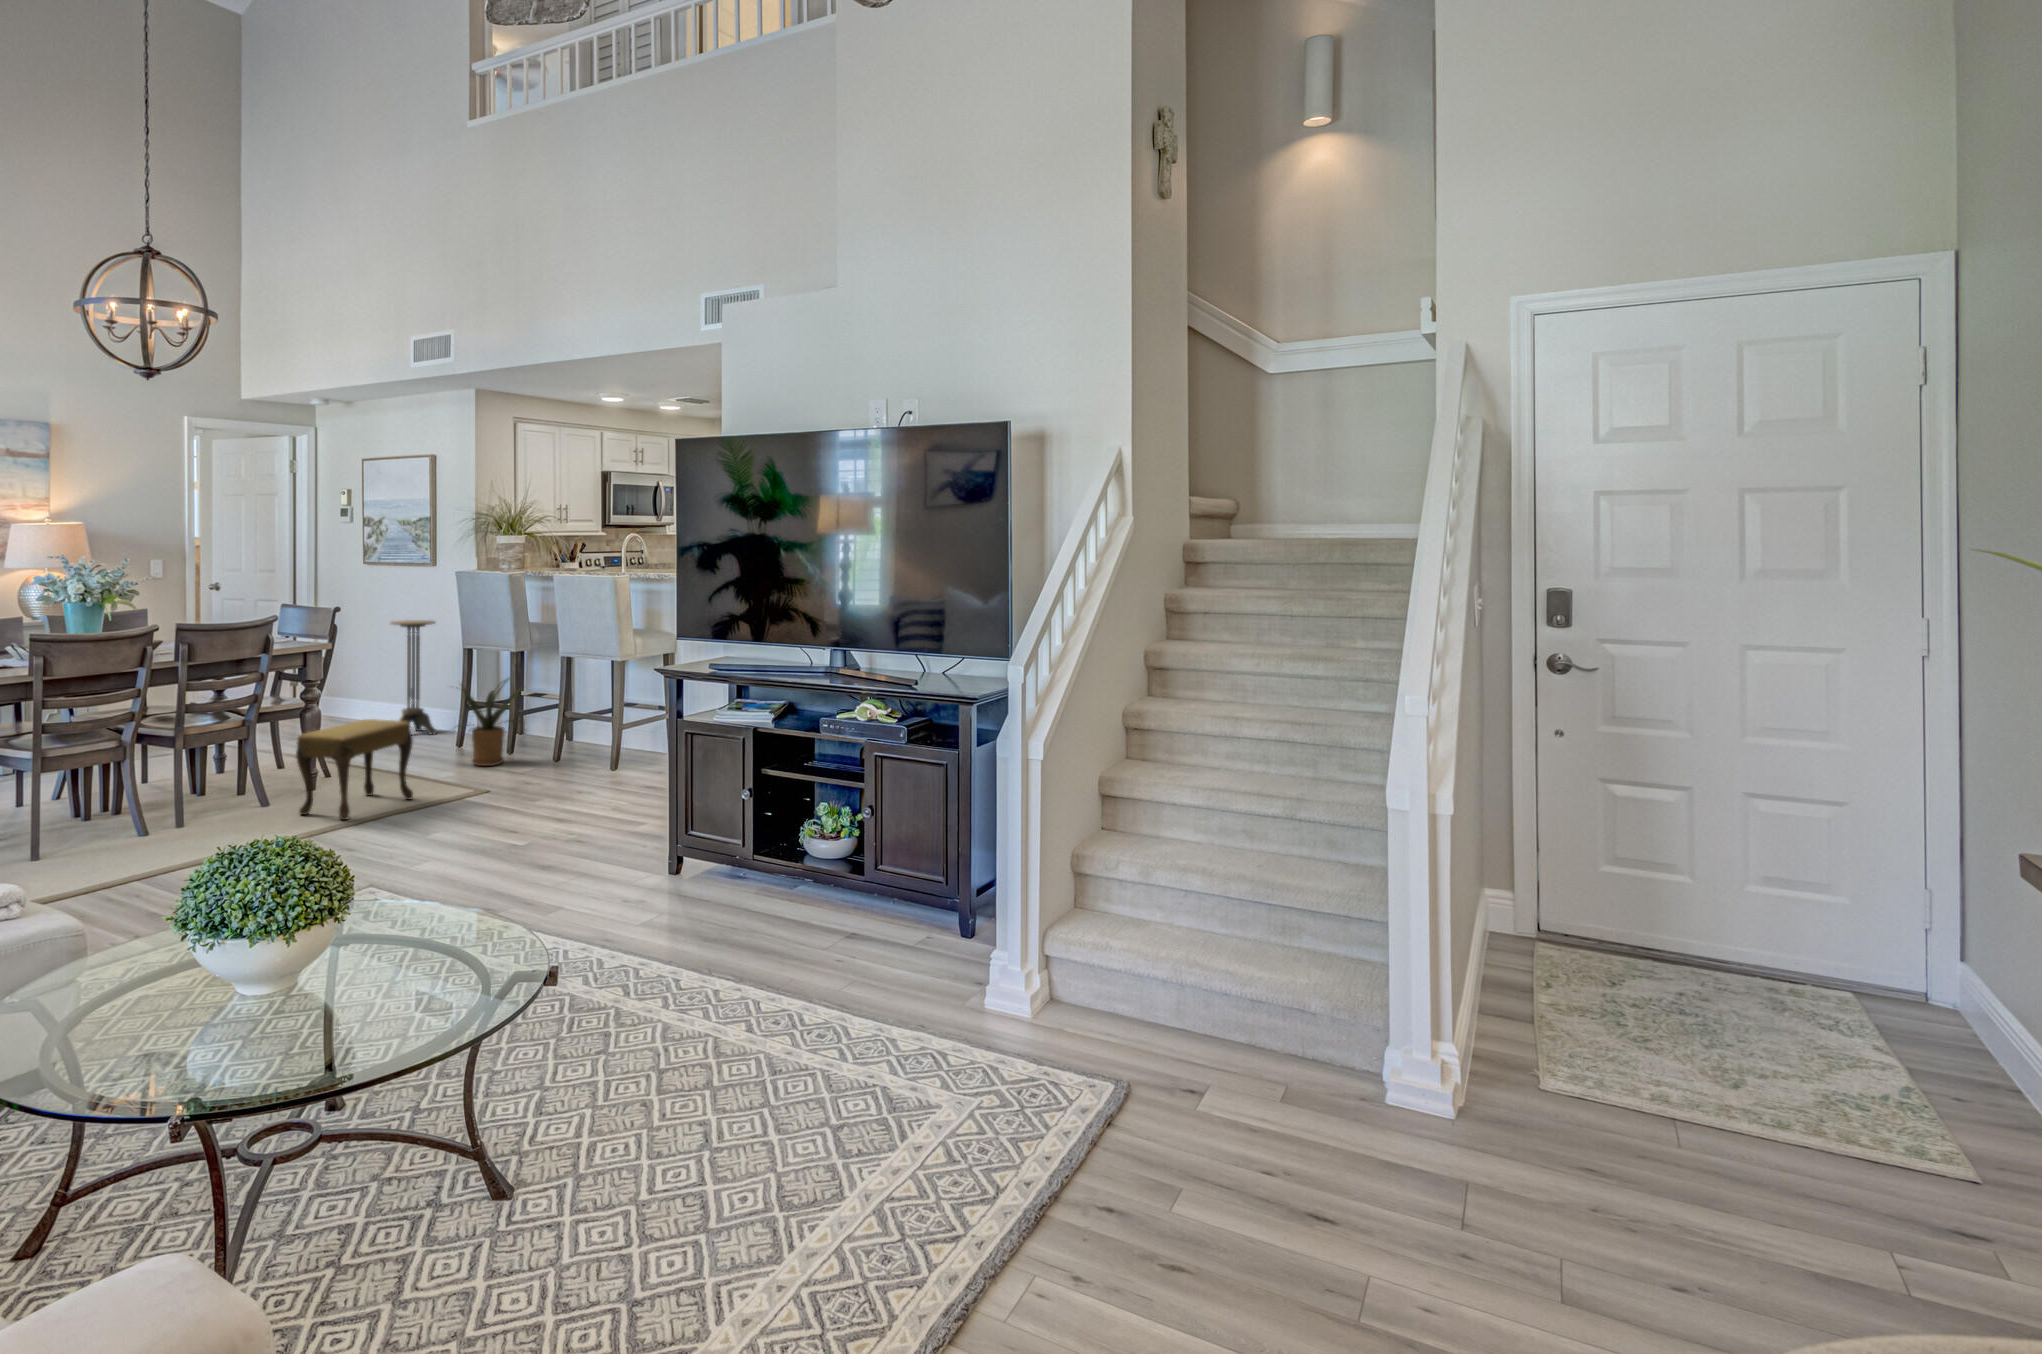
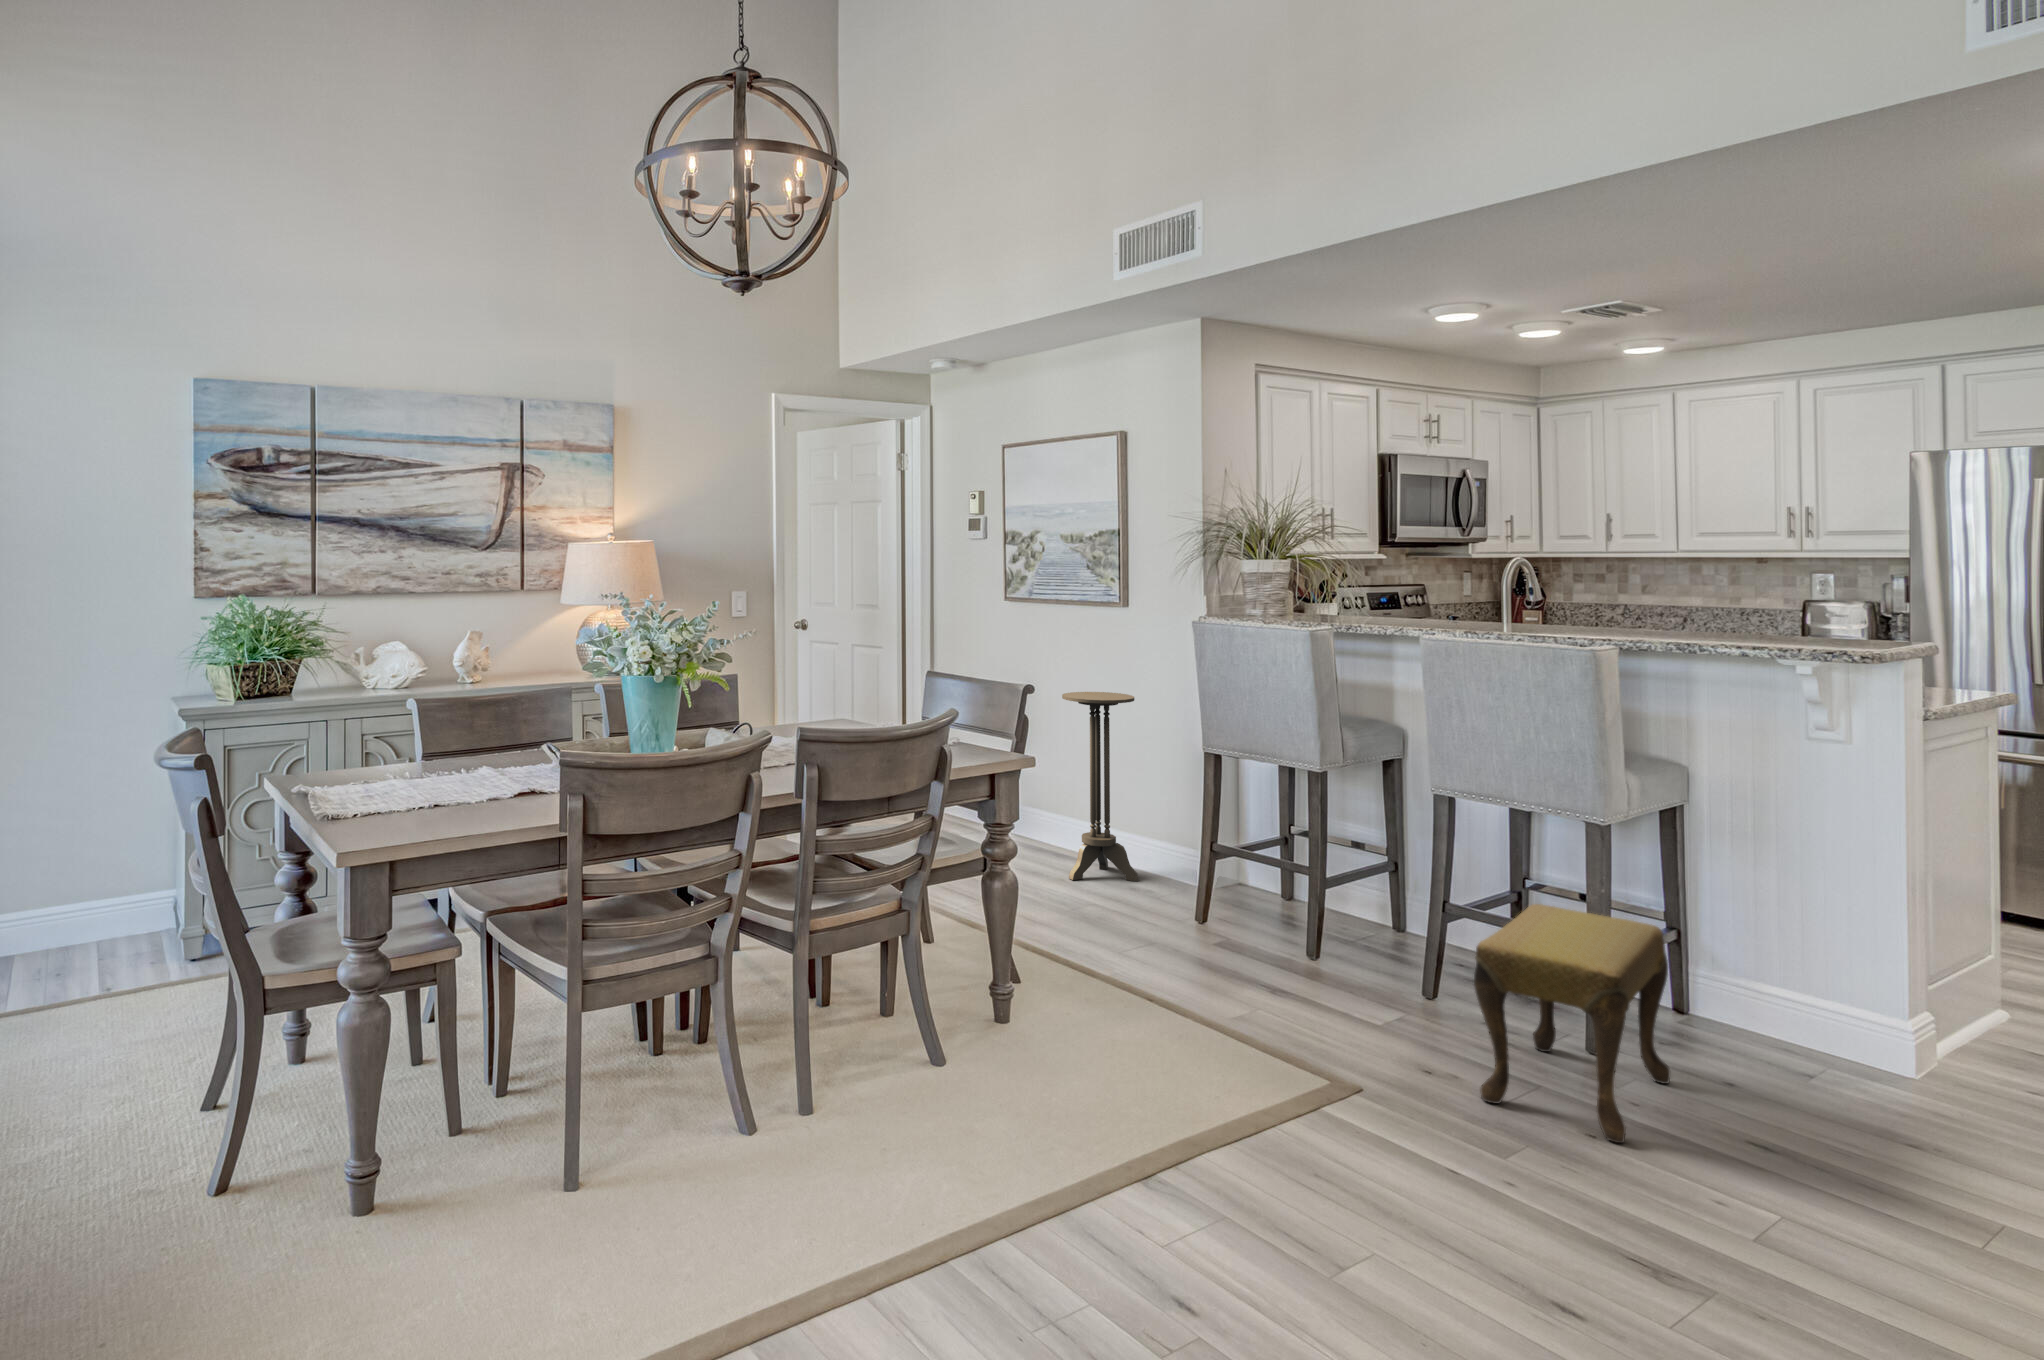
house plant: present [455,677,521,766] -> none [1203,822,1375,992]
footstool: present [296,719,413,820] -> present [1474,904,1670,1143]

